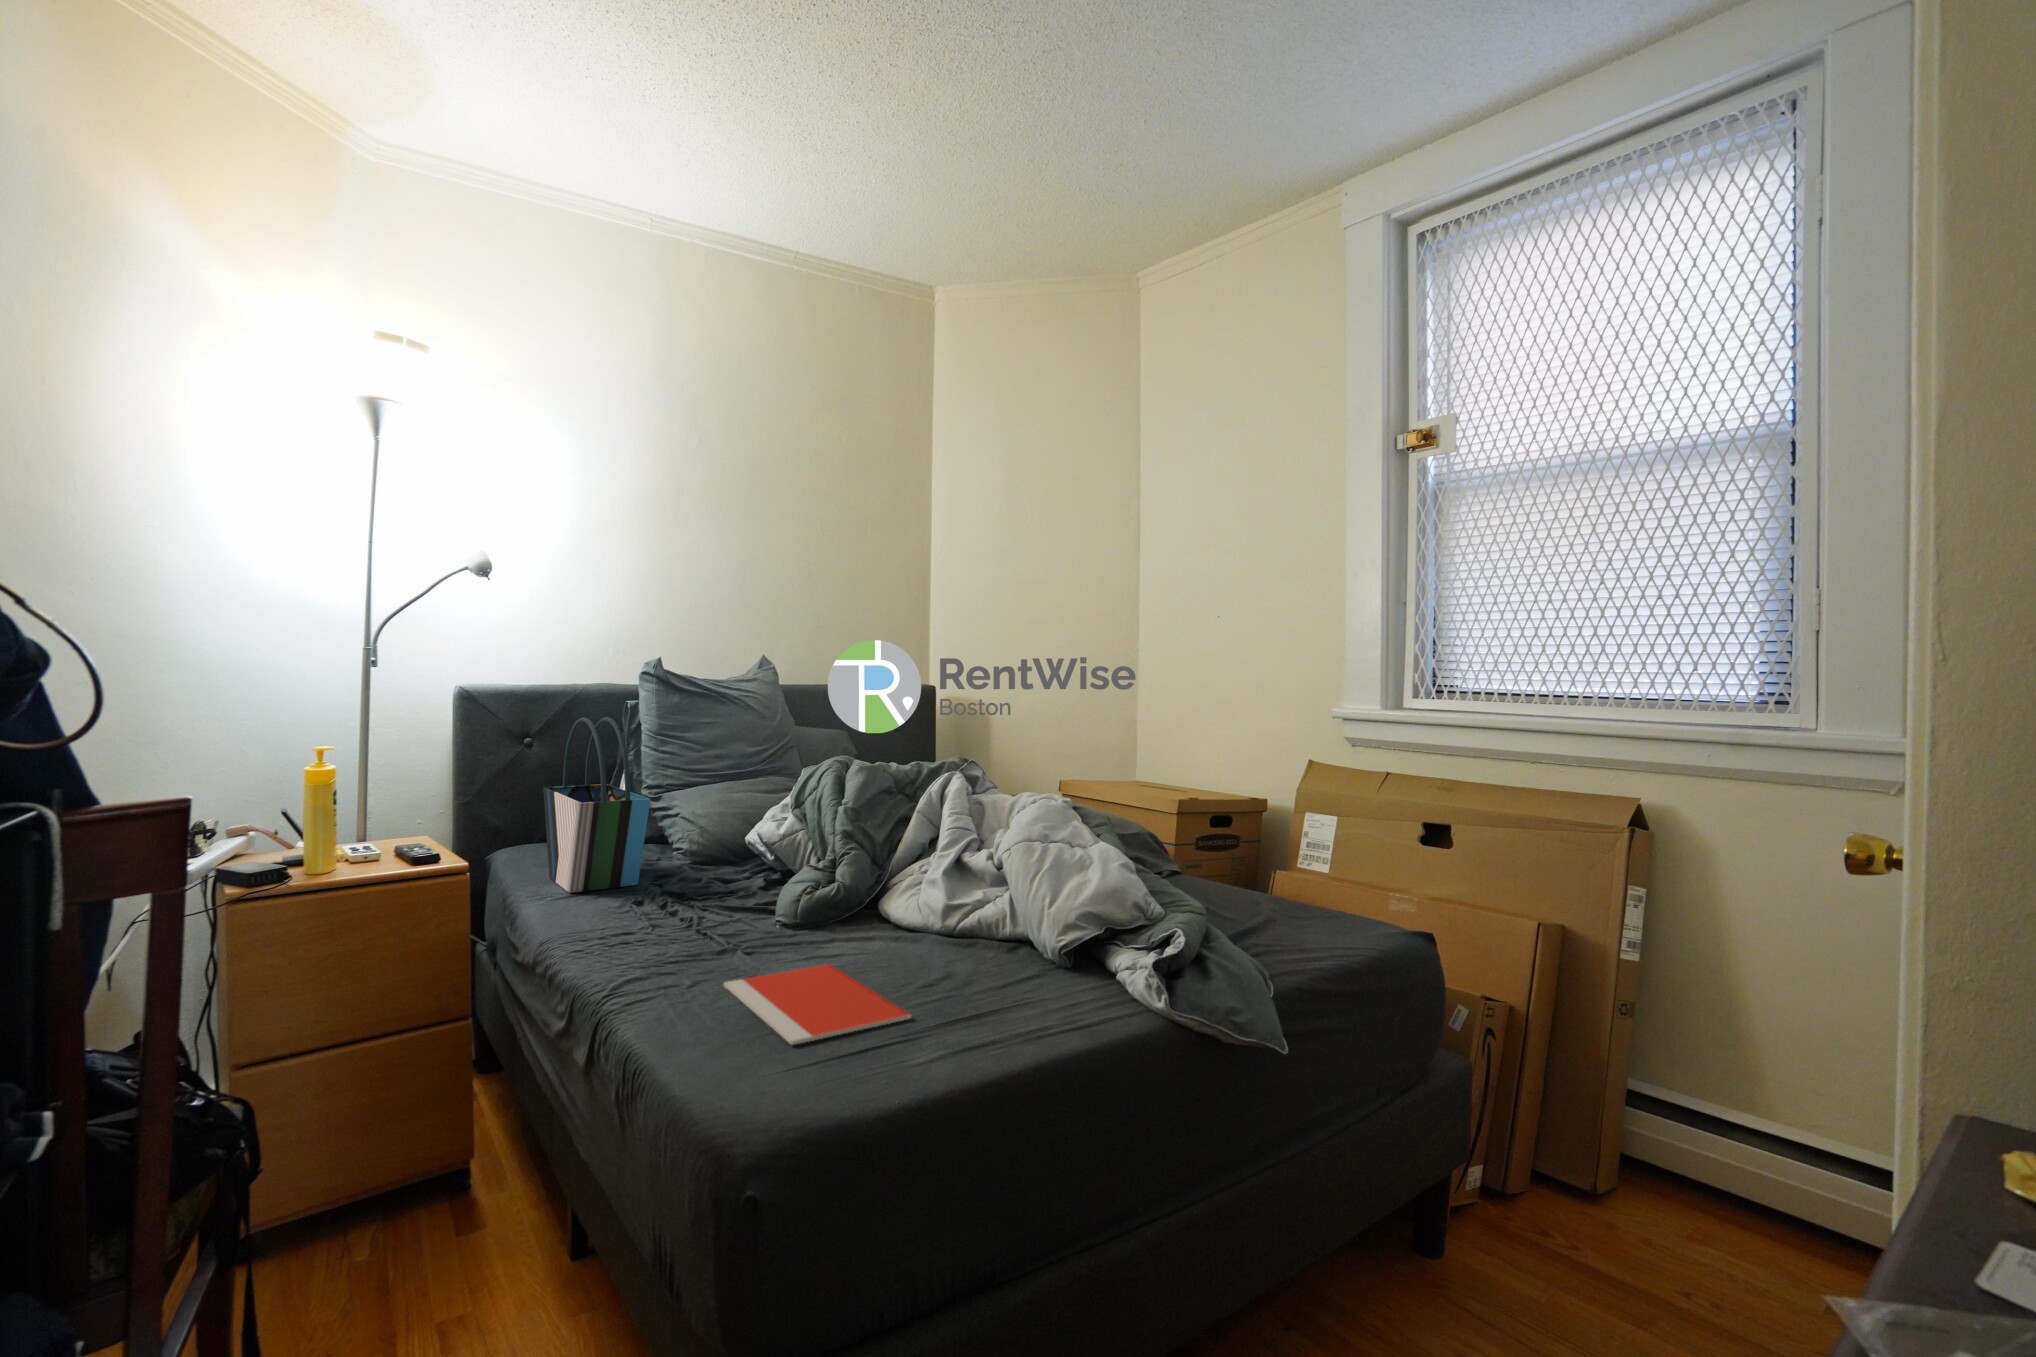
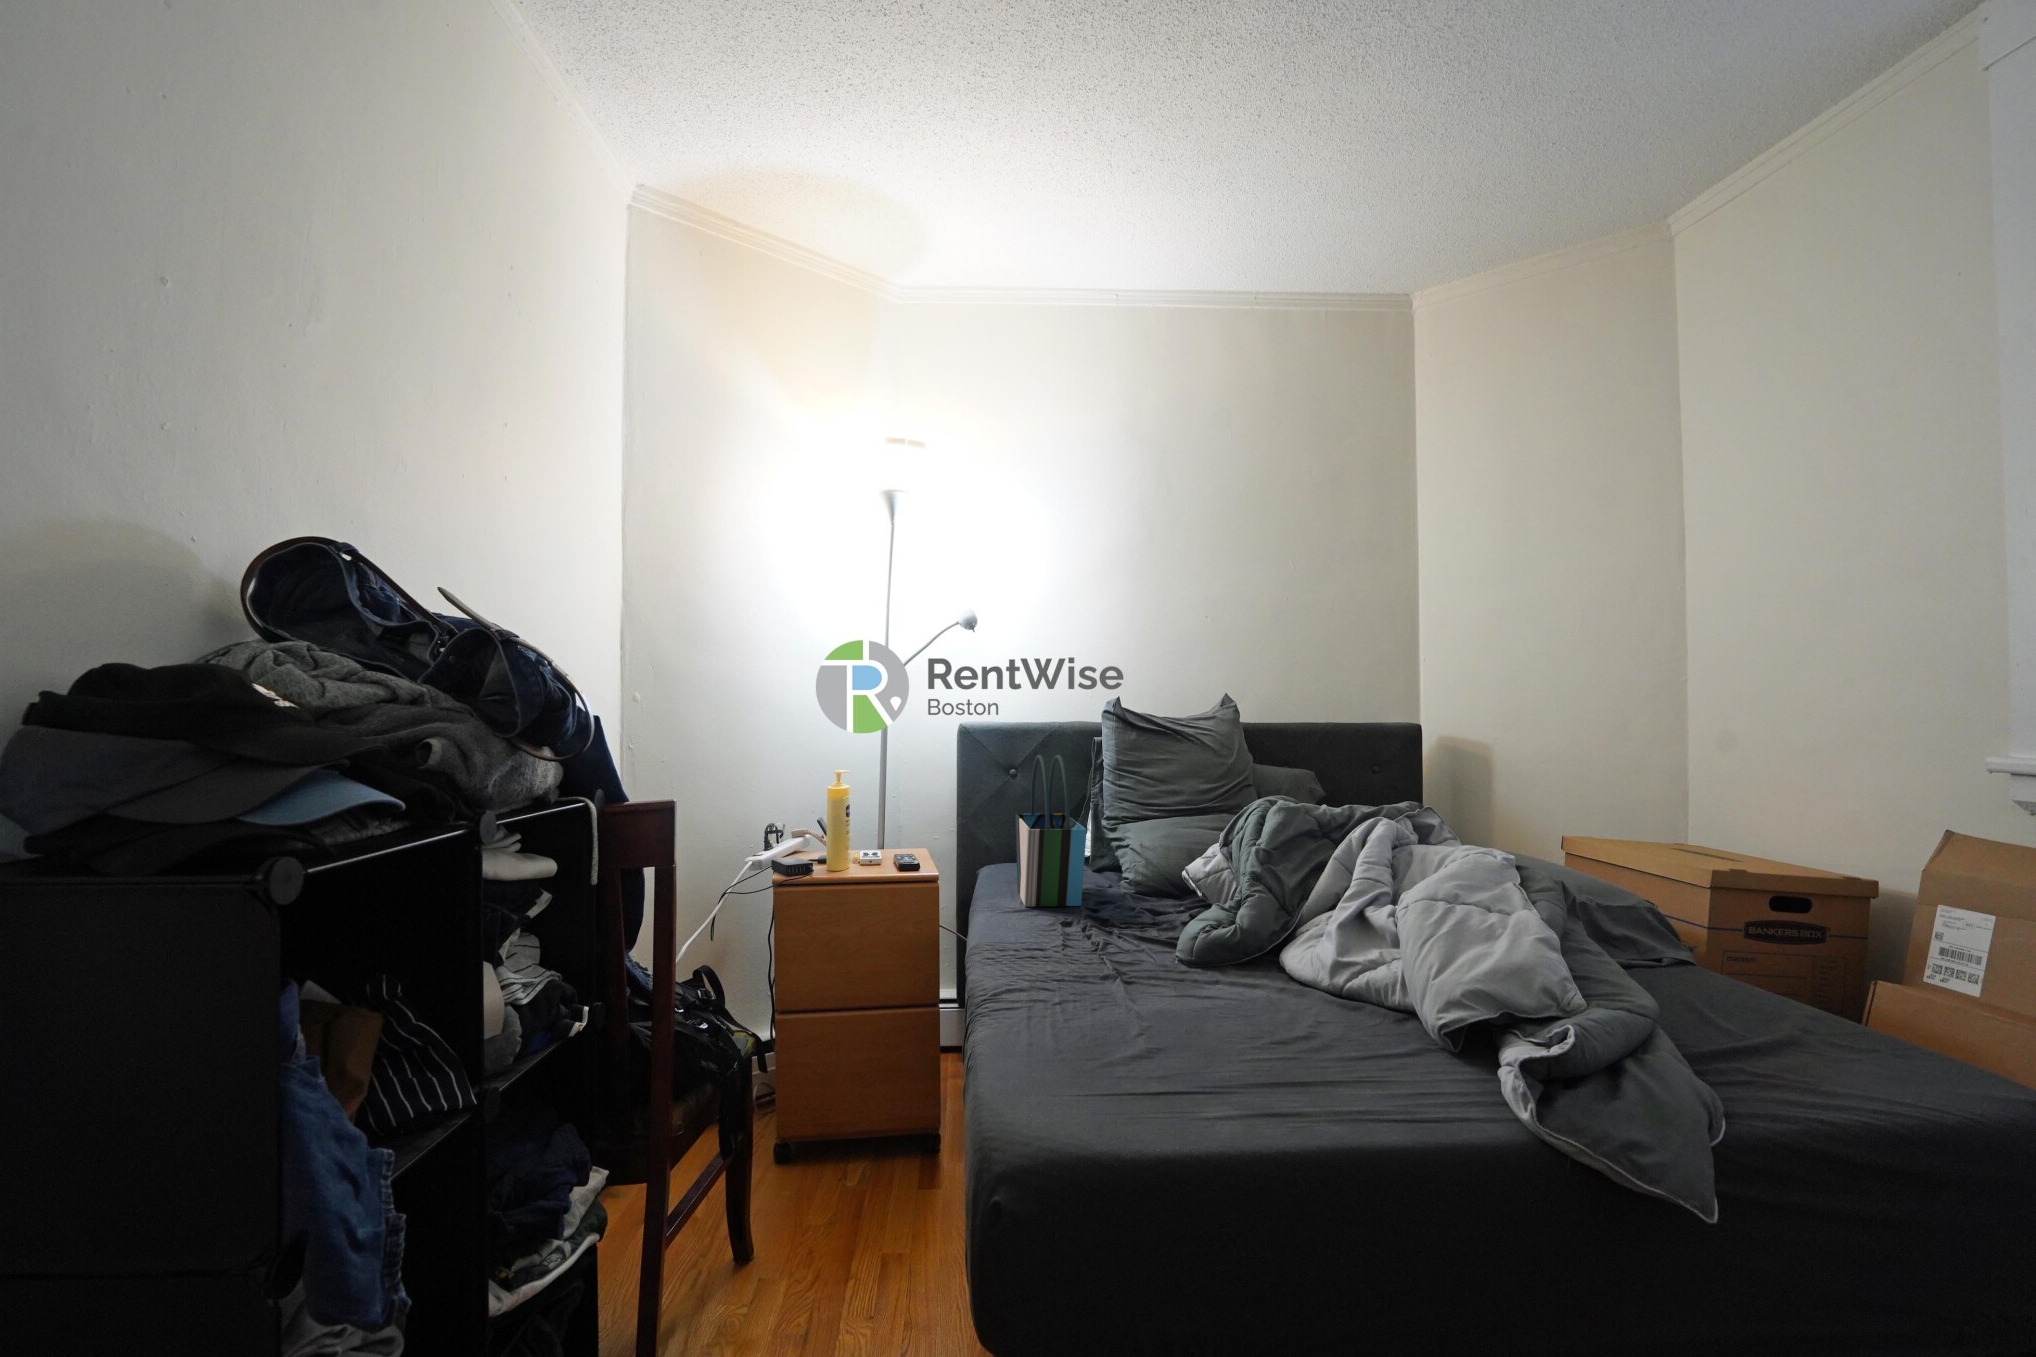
notebook: present [724,964,911,1045] -> none [1098,1001,1245,1067]

